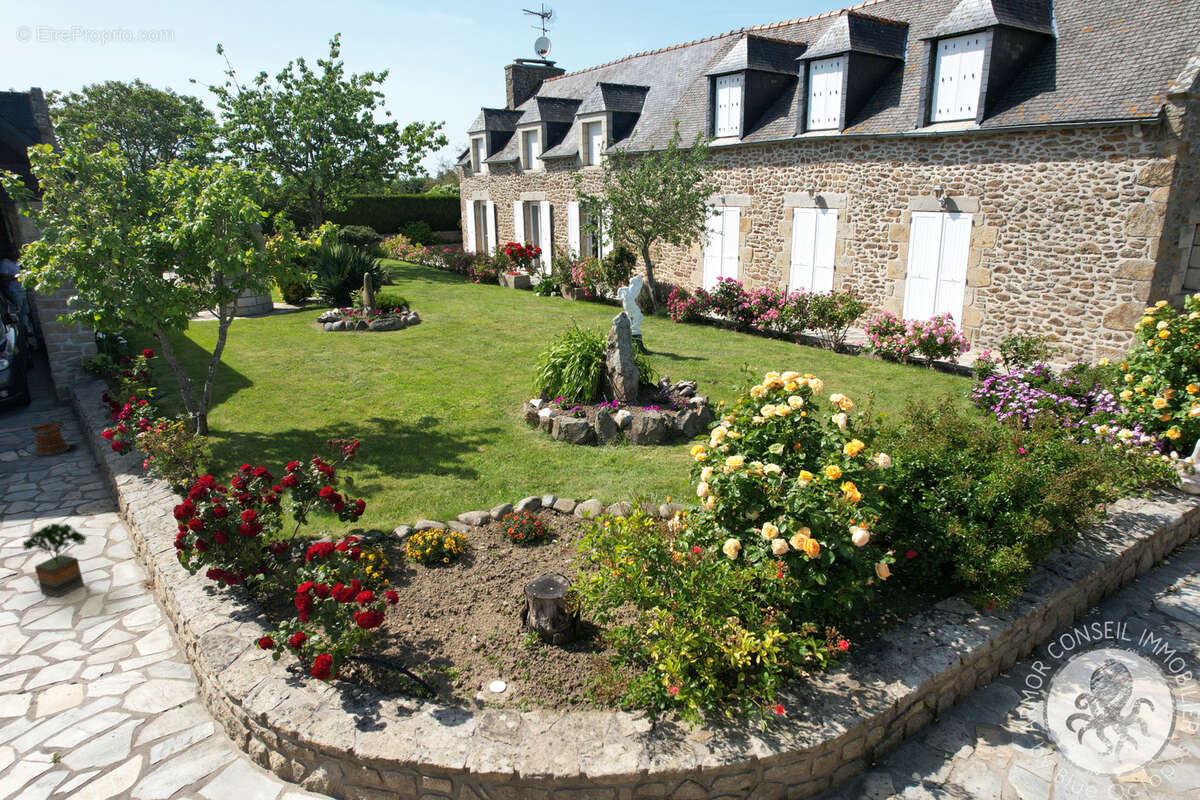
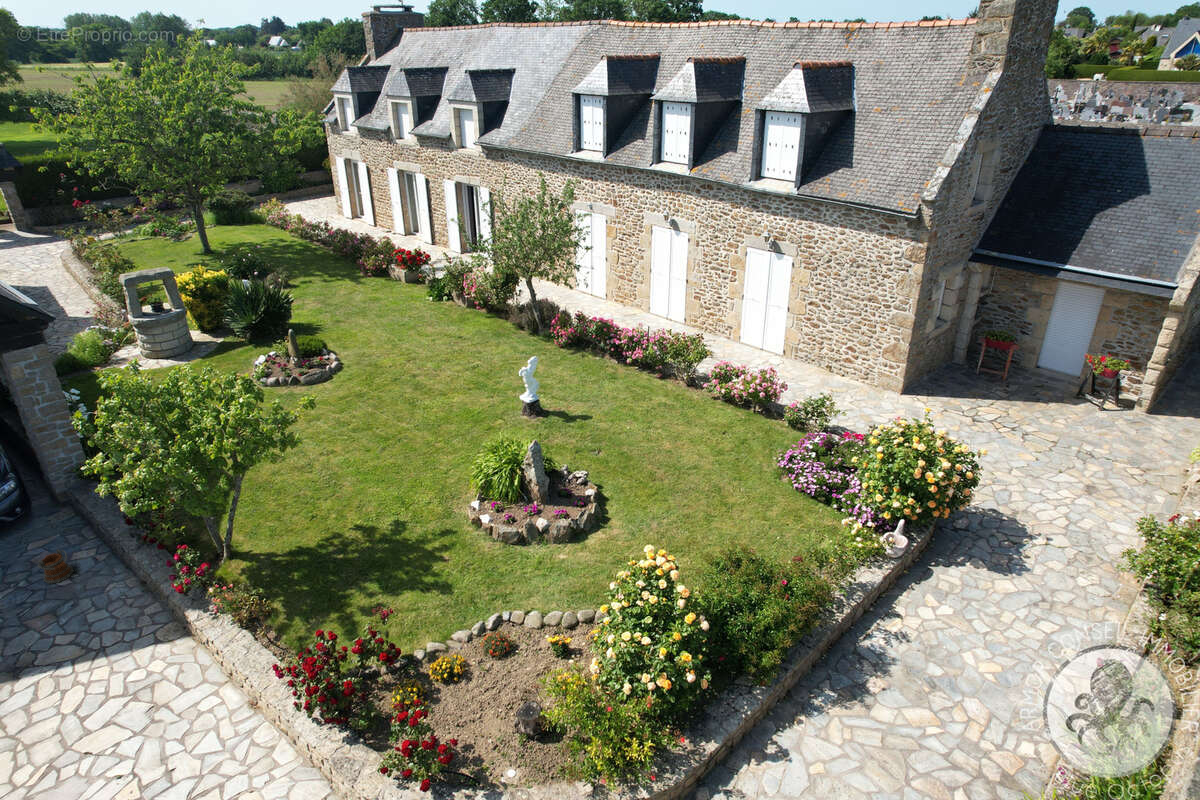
potted tree: present [23,524,86,597] -> none [126,690,172,740]

